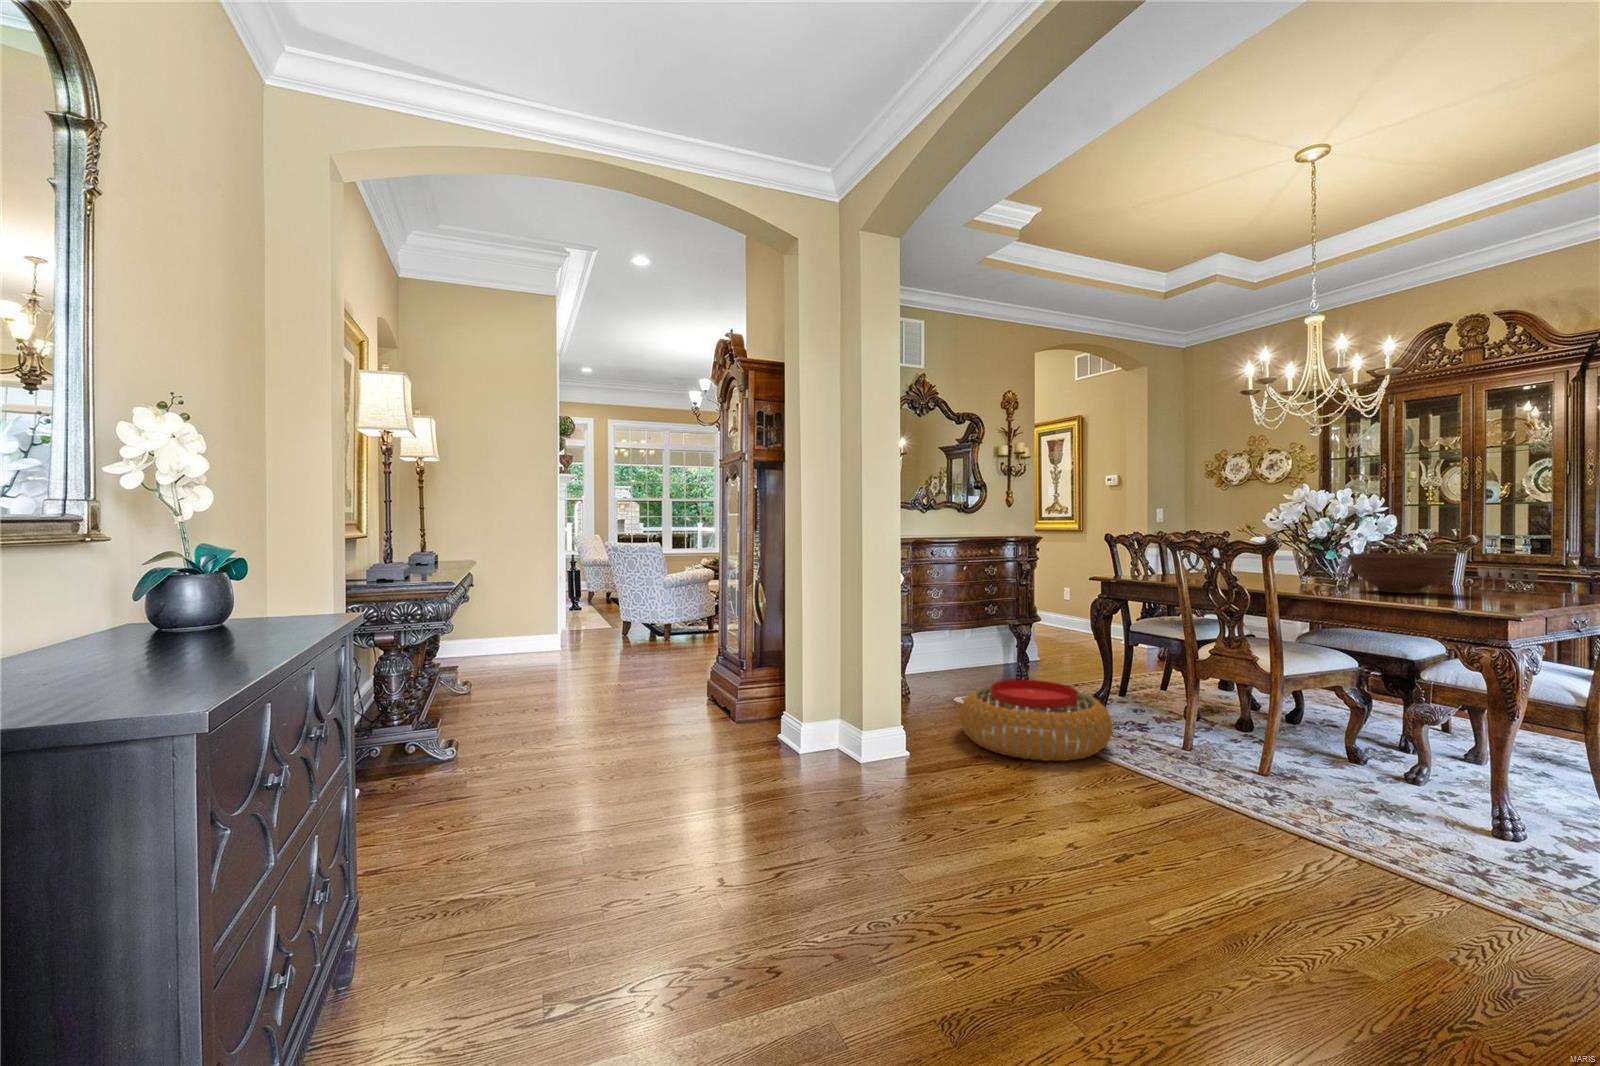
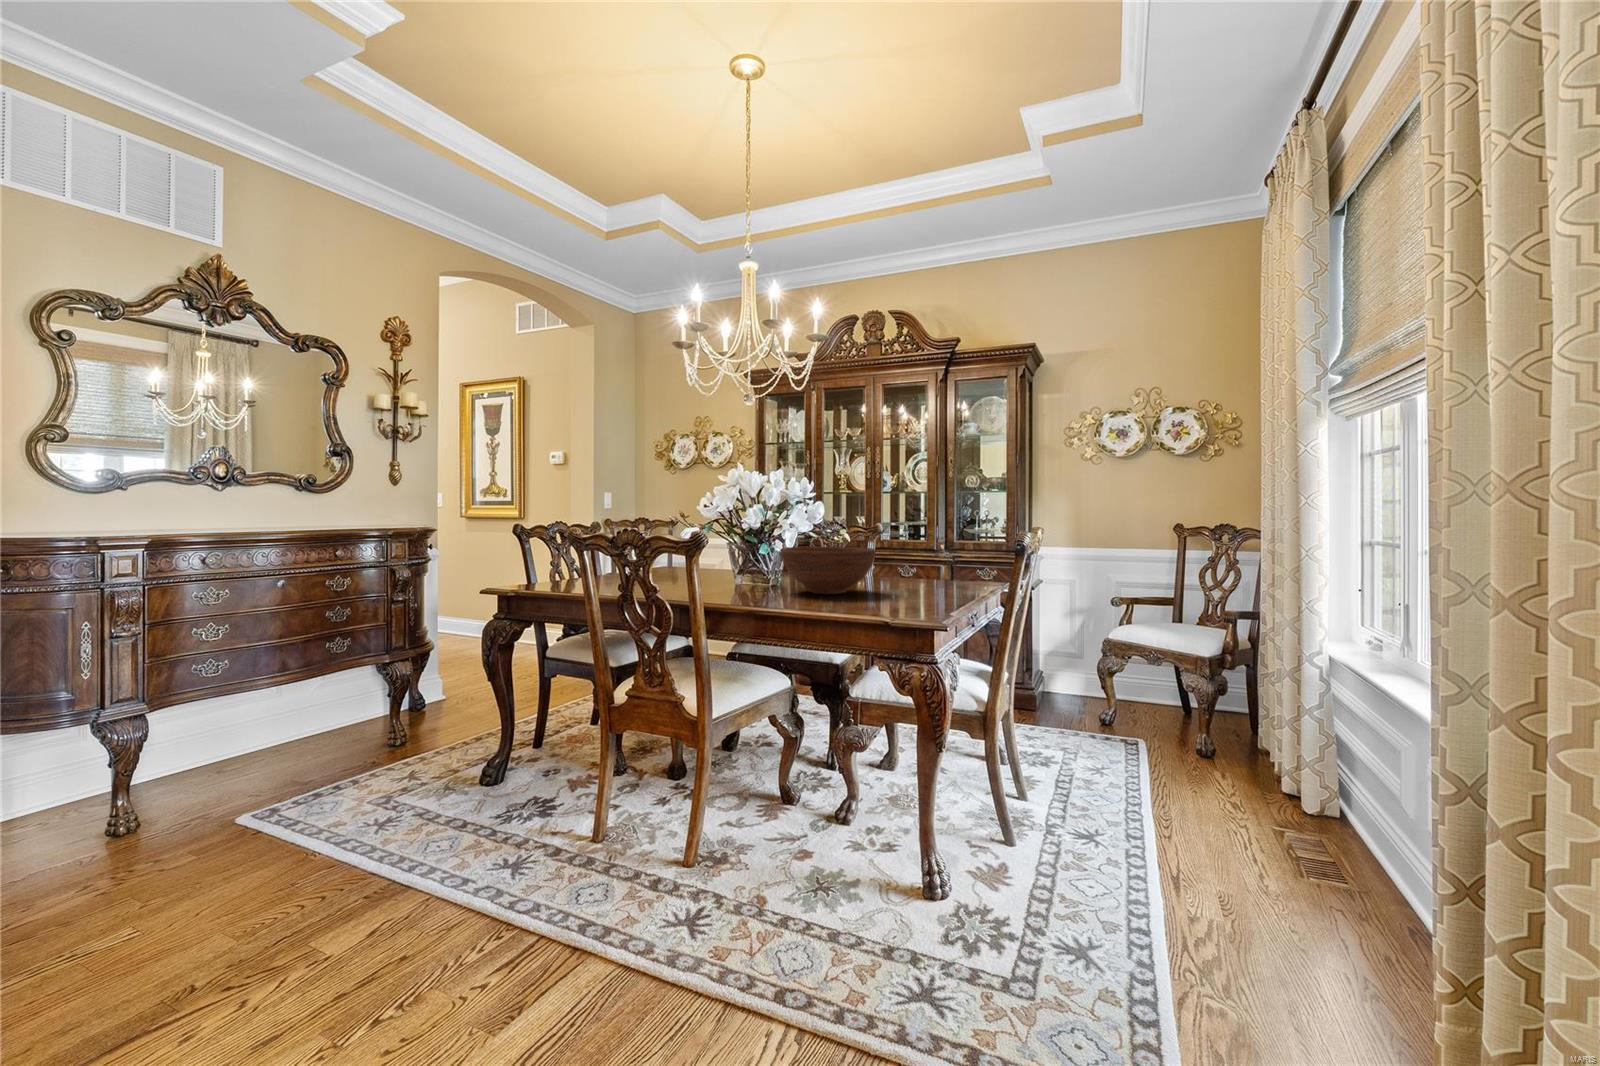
wine glass: present [1478,568,1538,594] -> none [888,558,934,585]
pouf: present [960,680,1113,761] -> none [173,775,485,962]

